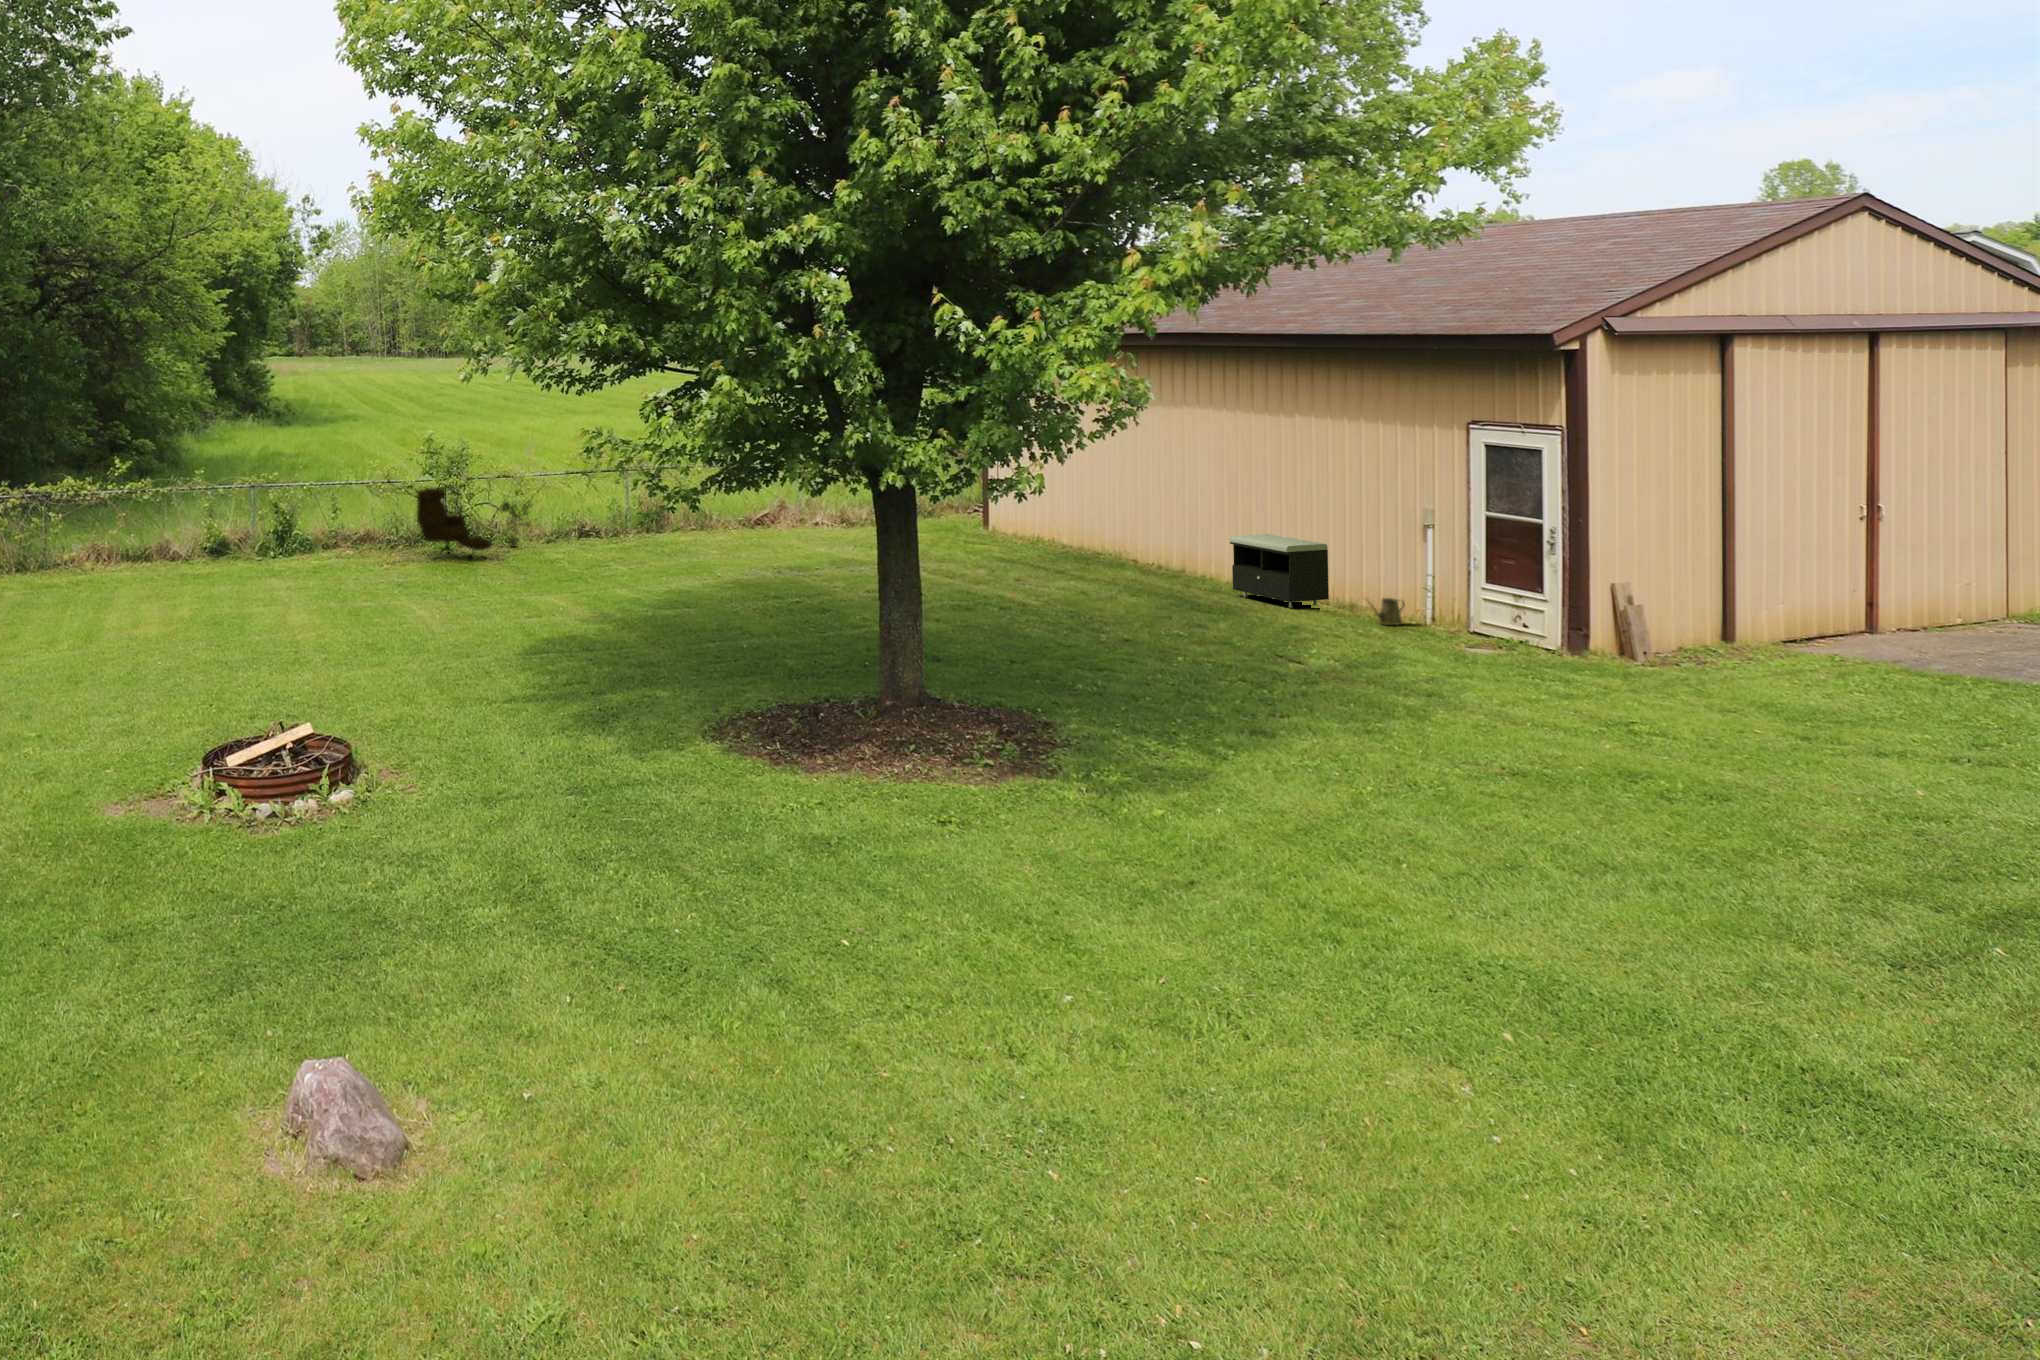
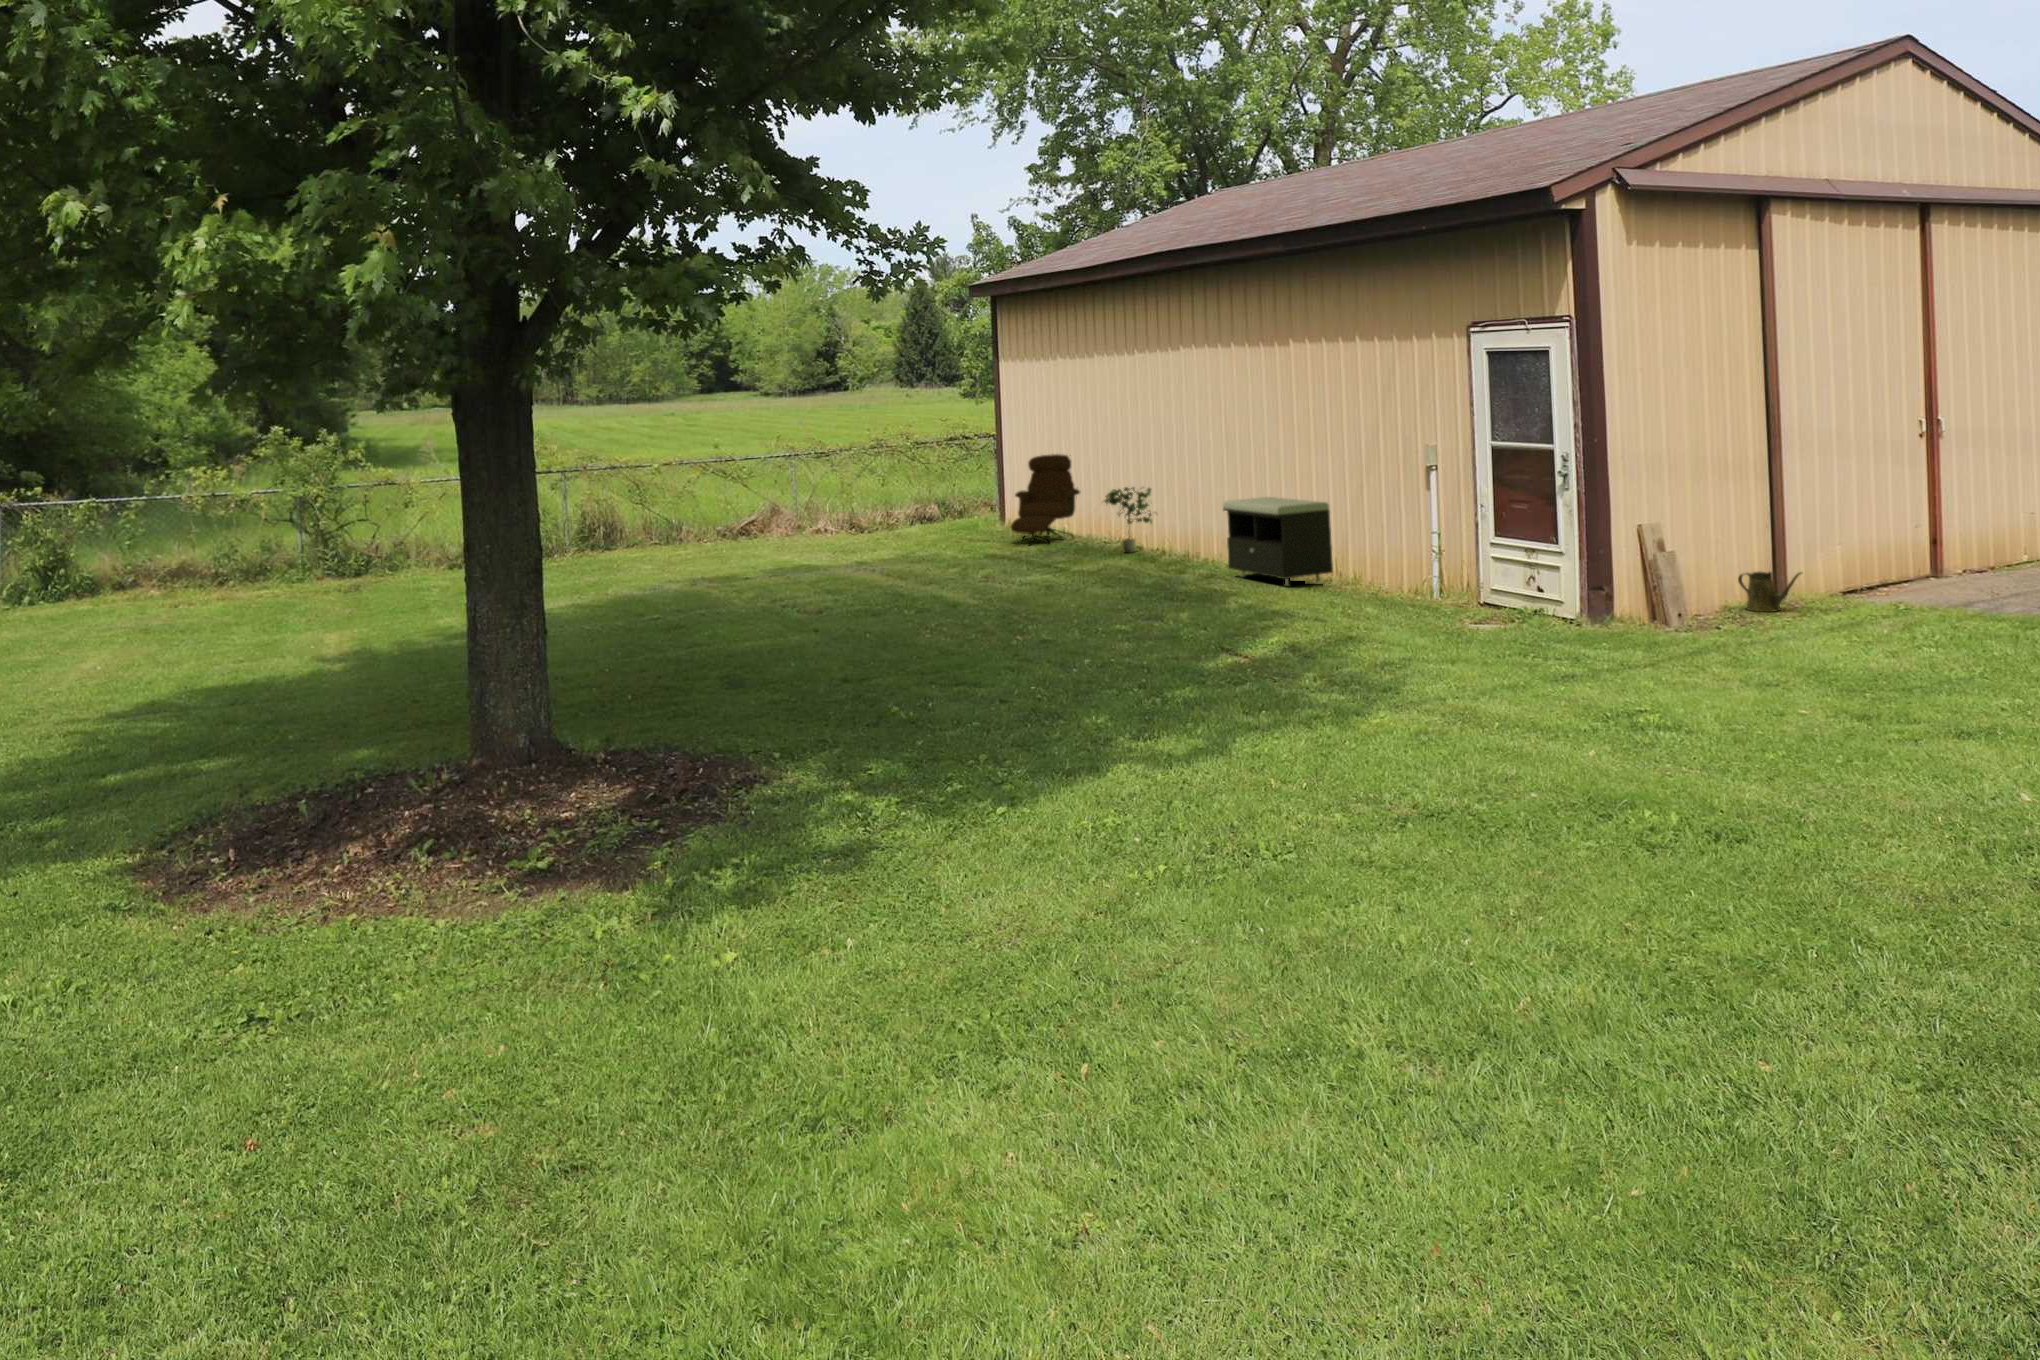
lounge chair: present [417,488,492,557] -> present [1011,454,1080,544]
potted plant: present [498,502,532,547] -> present [1102,487,1152,553]
watering can: present [1371,598,1405,625] -> present [1738,572,1801,612]

